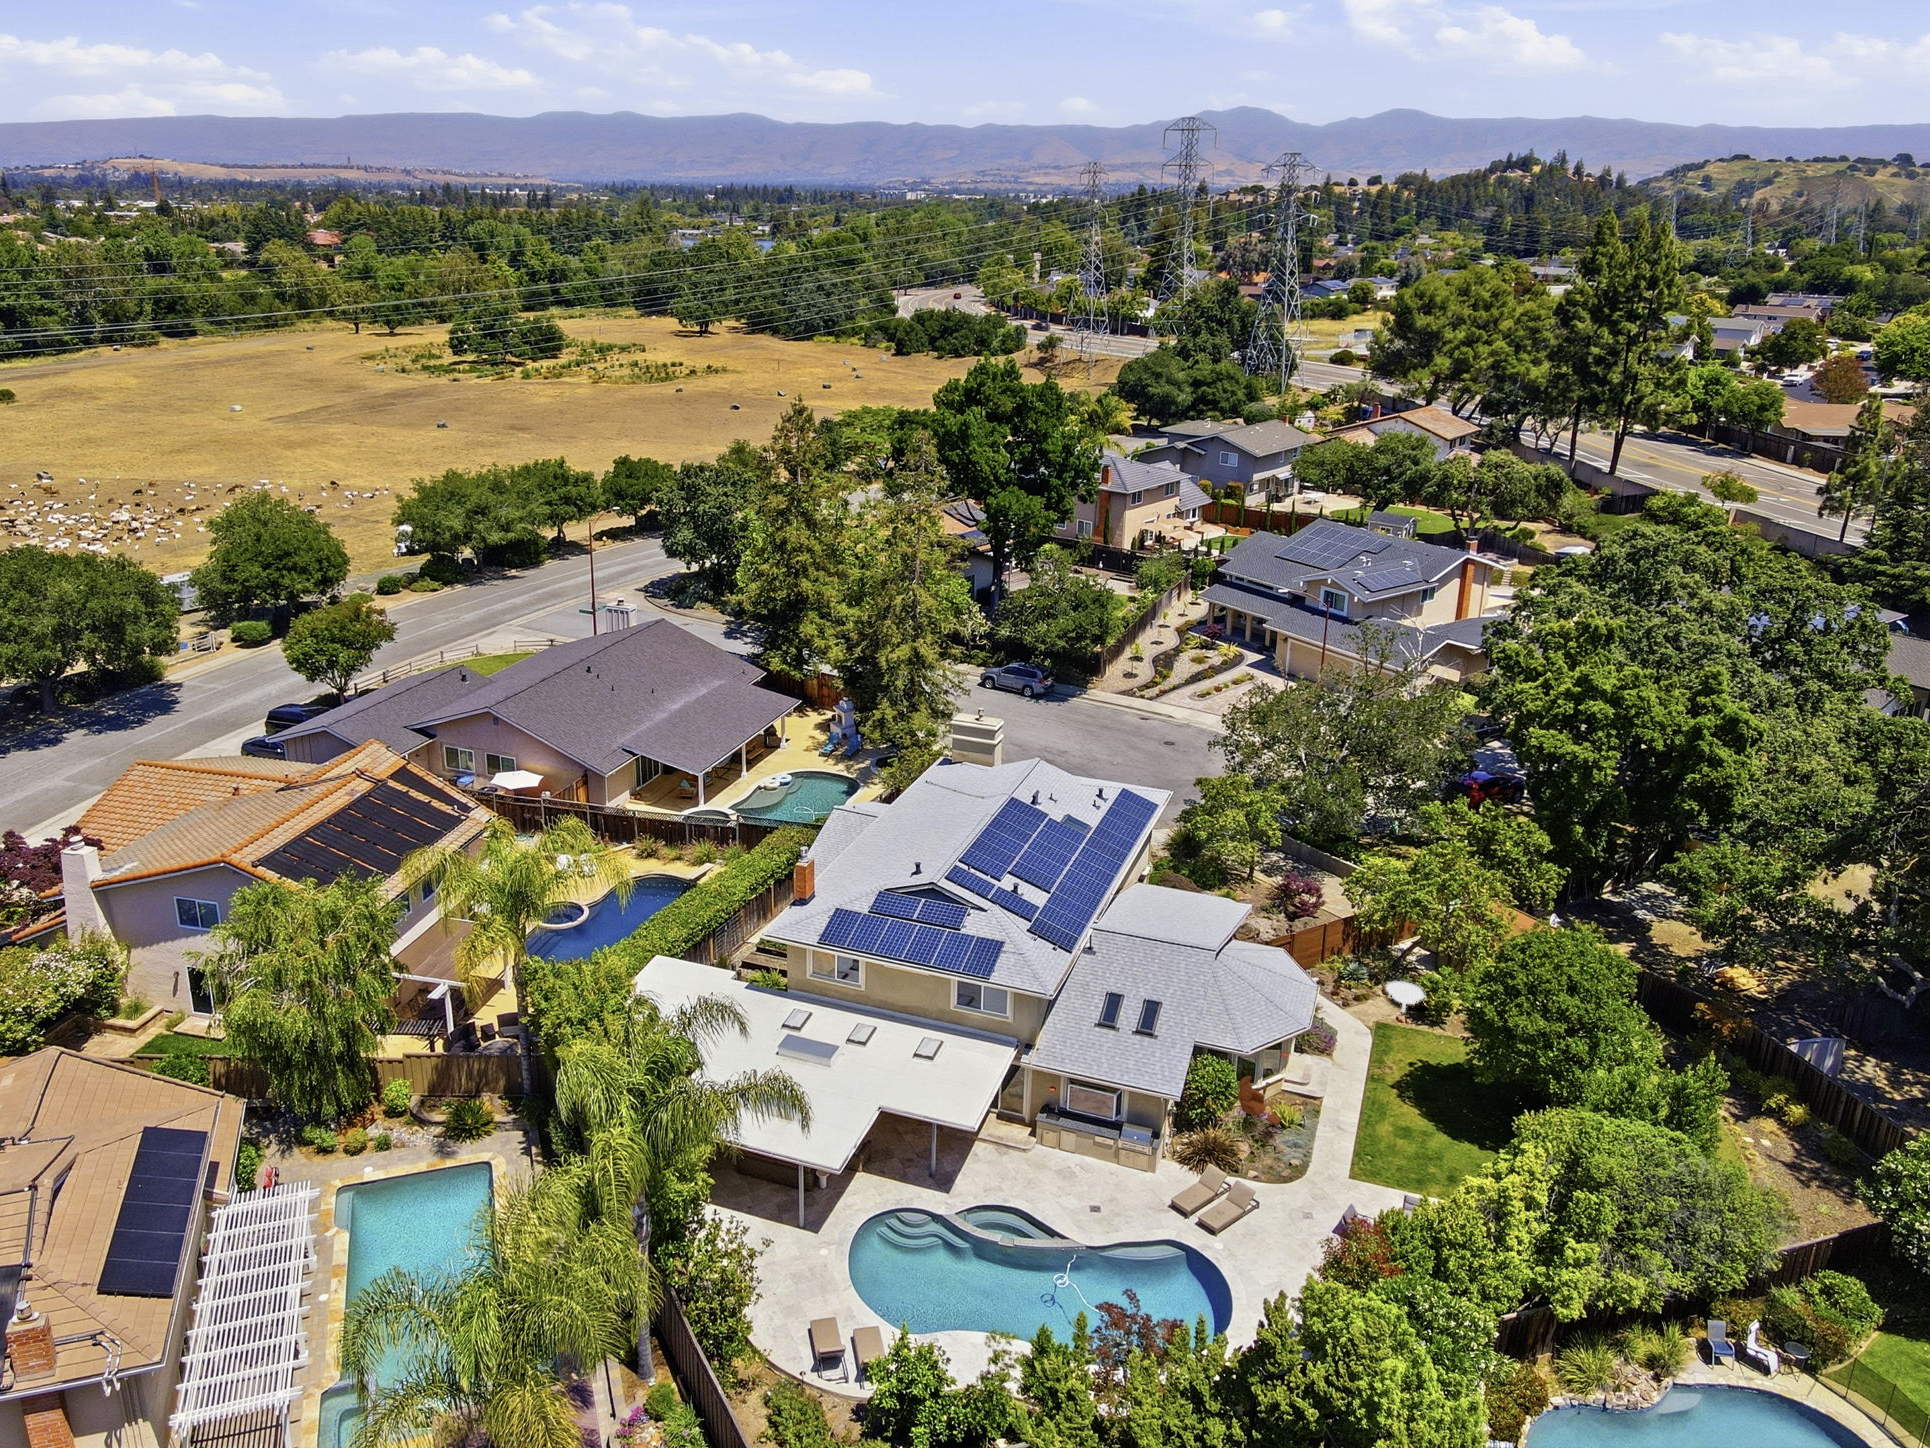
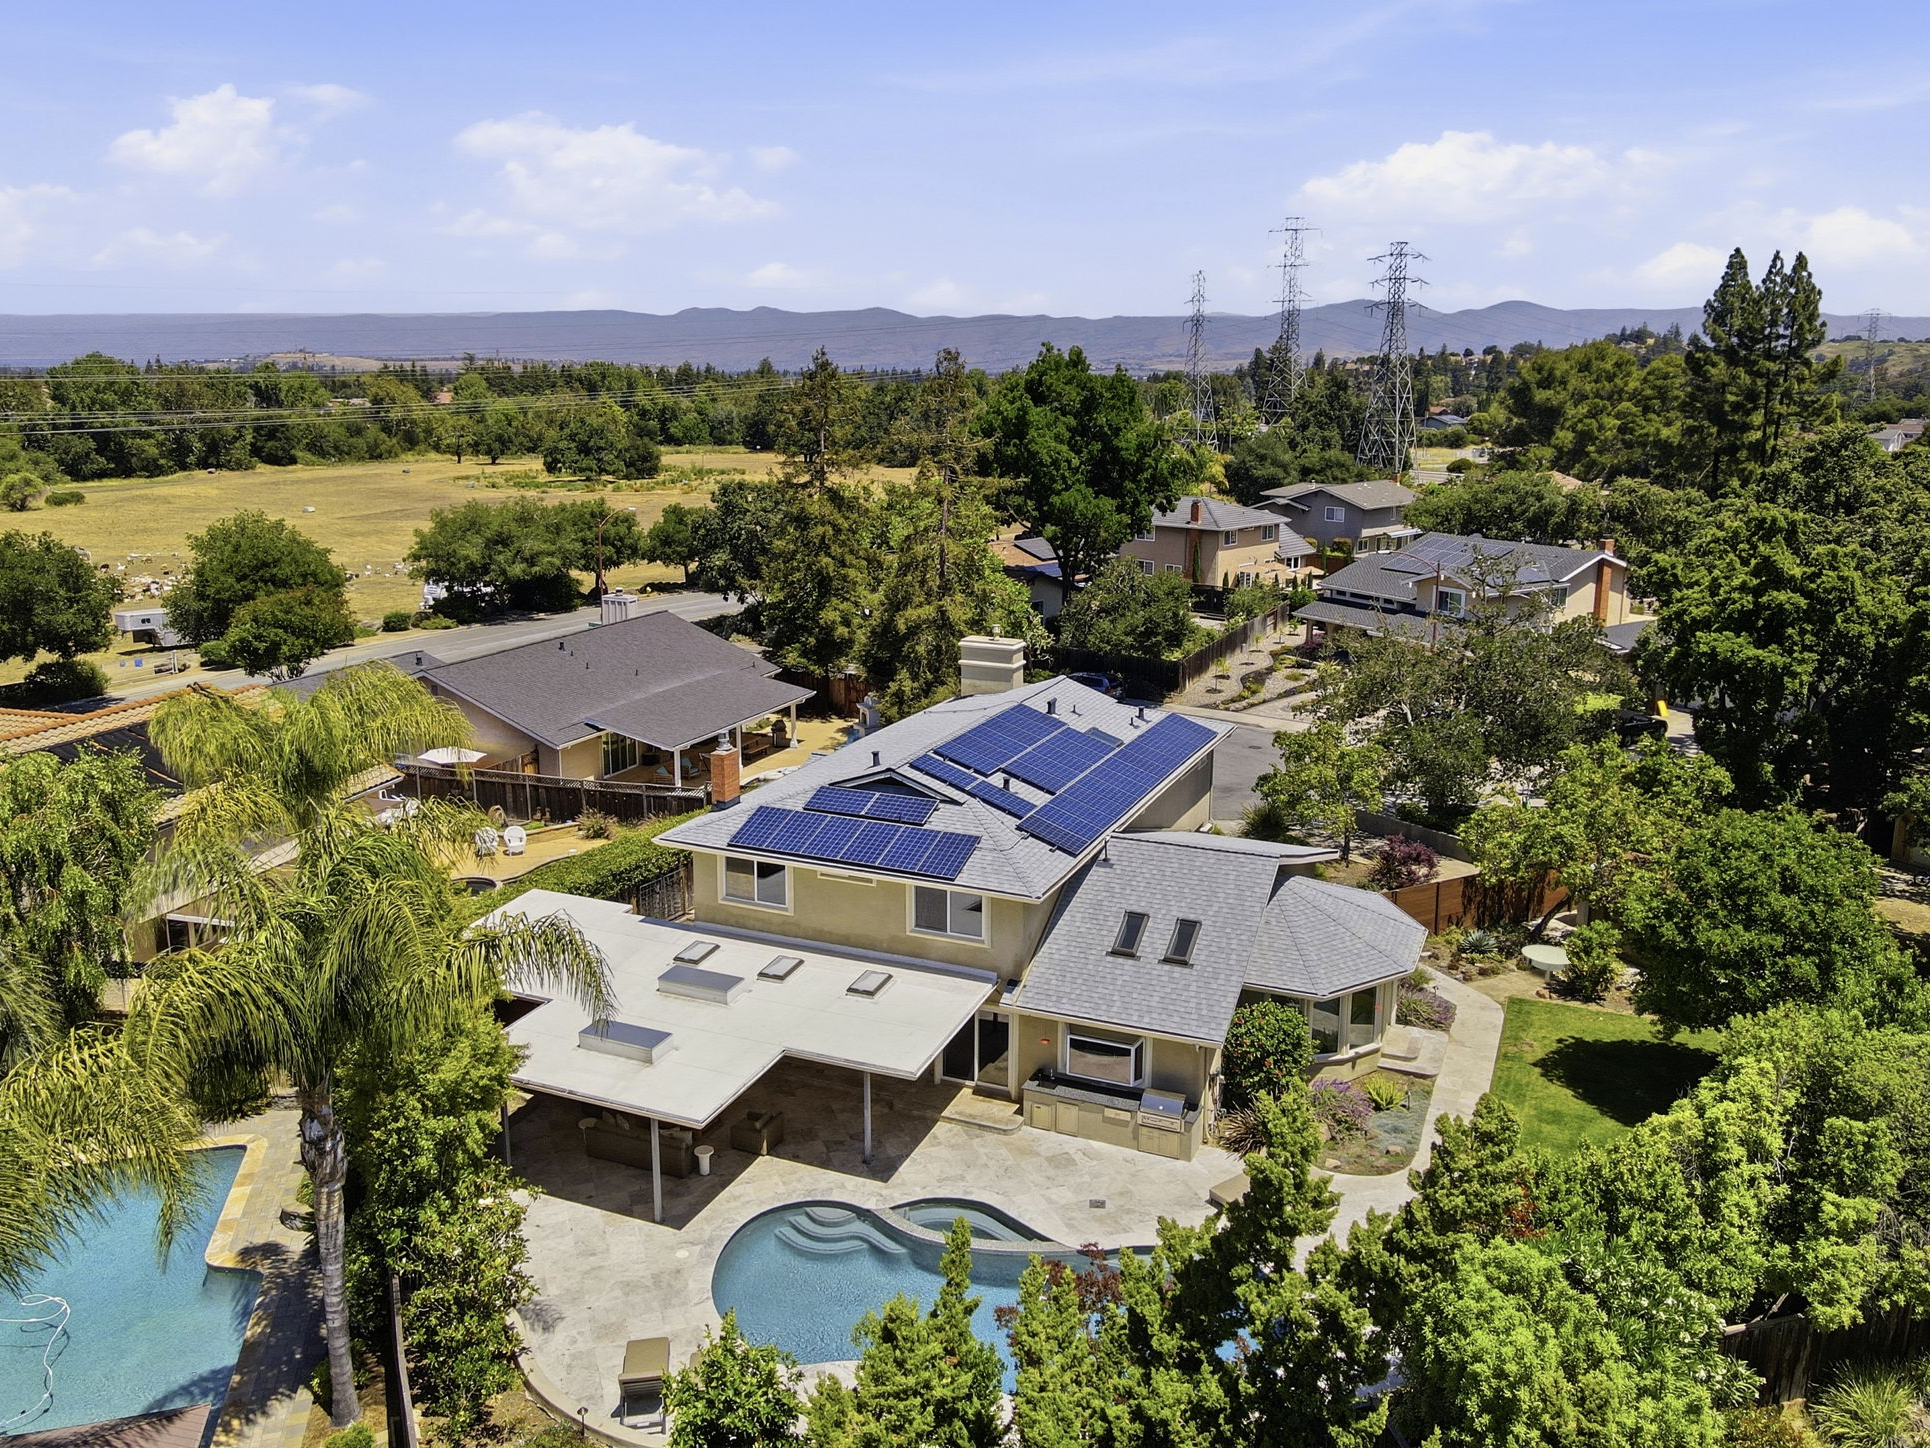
armchair: present [1238,1076,1282,1132] -> none [1312,1032,1378,1114]

